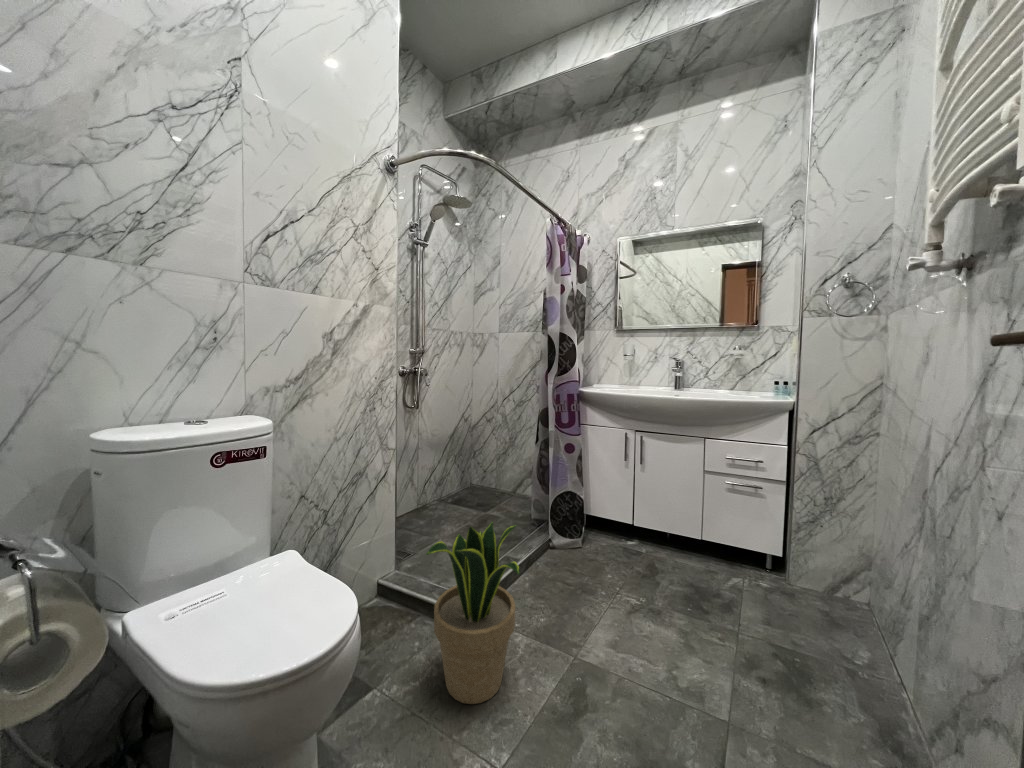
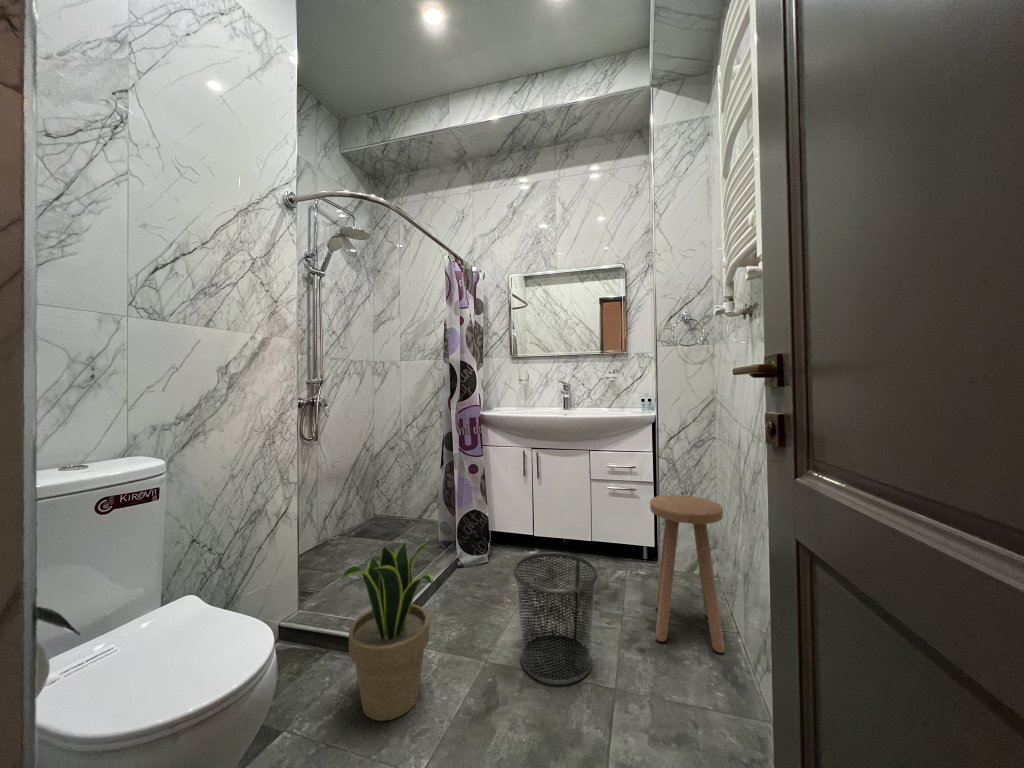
stool: none [783,502,901,717] -> present [650,495,725,653]
waste bin: none [609,552,715,710] -> present [513,553,598,685]

